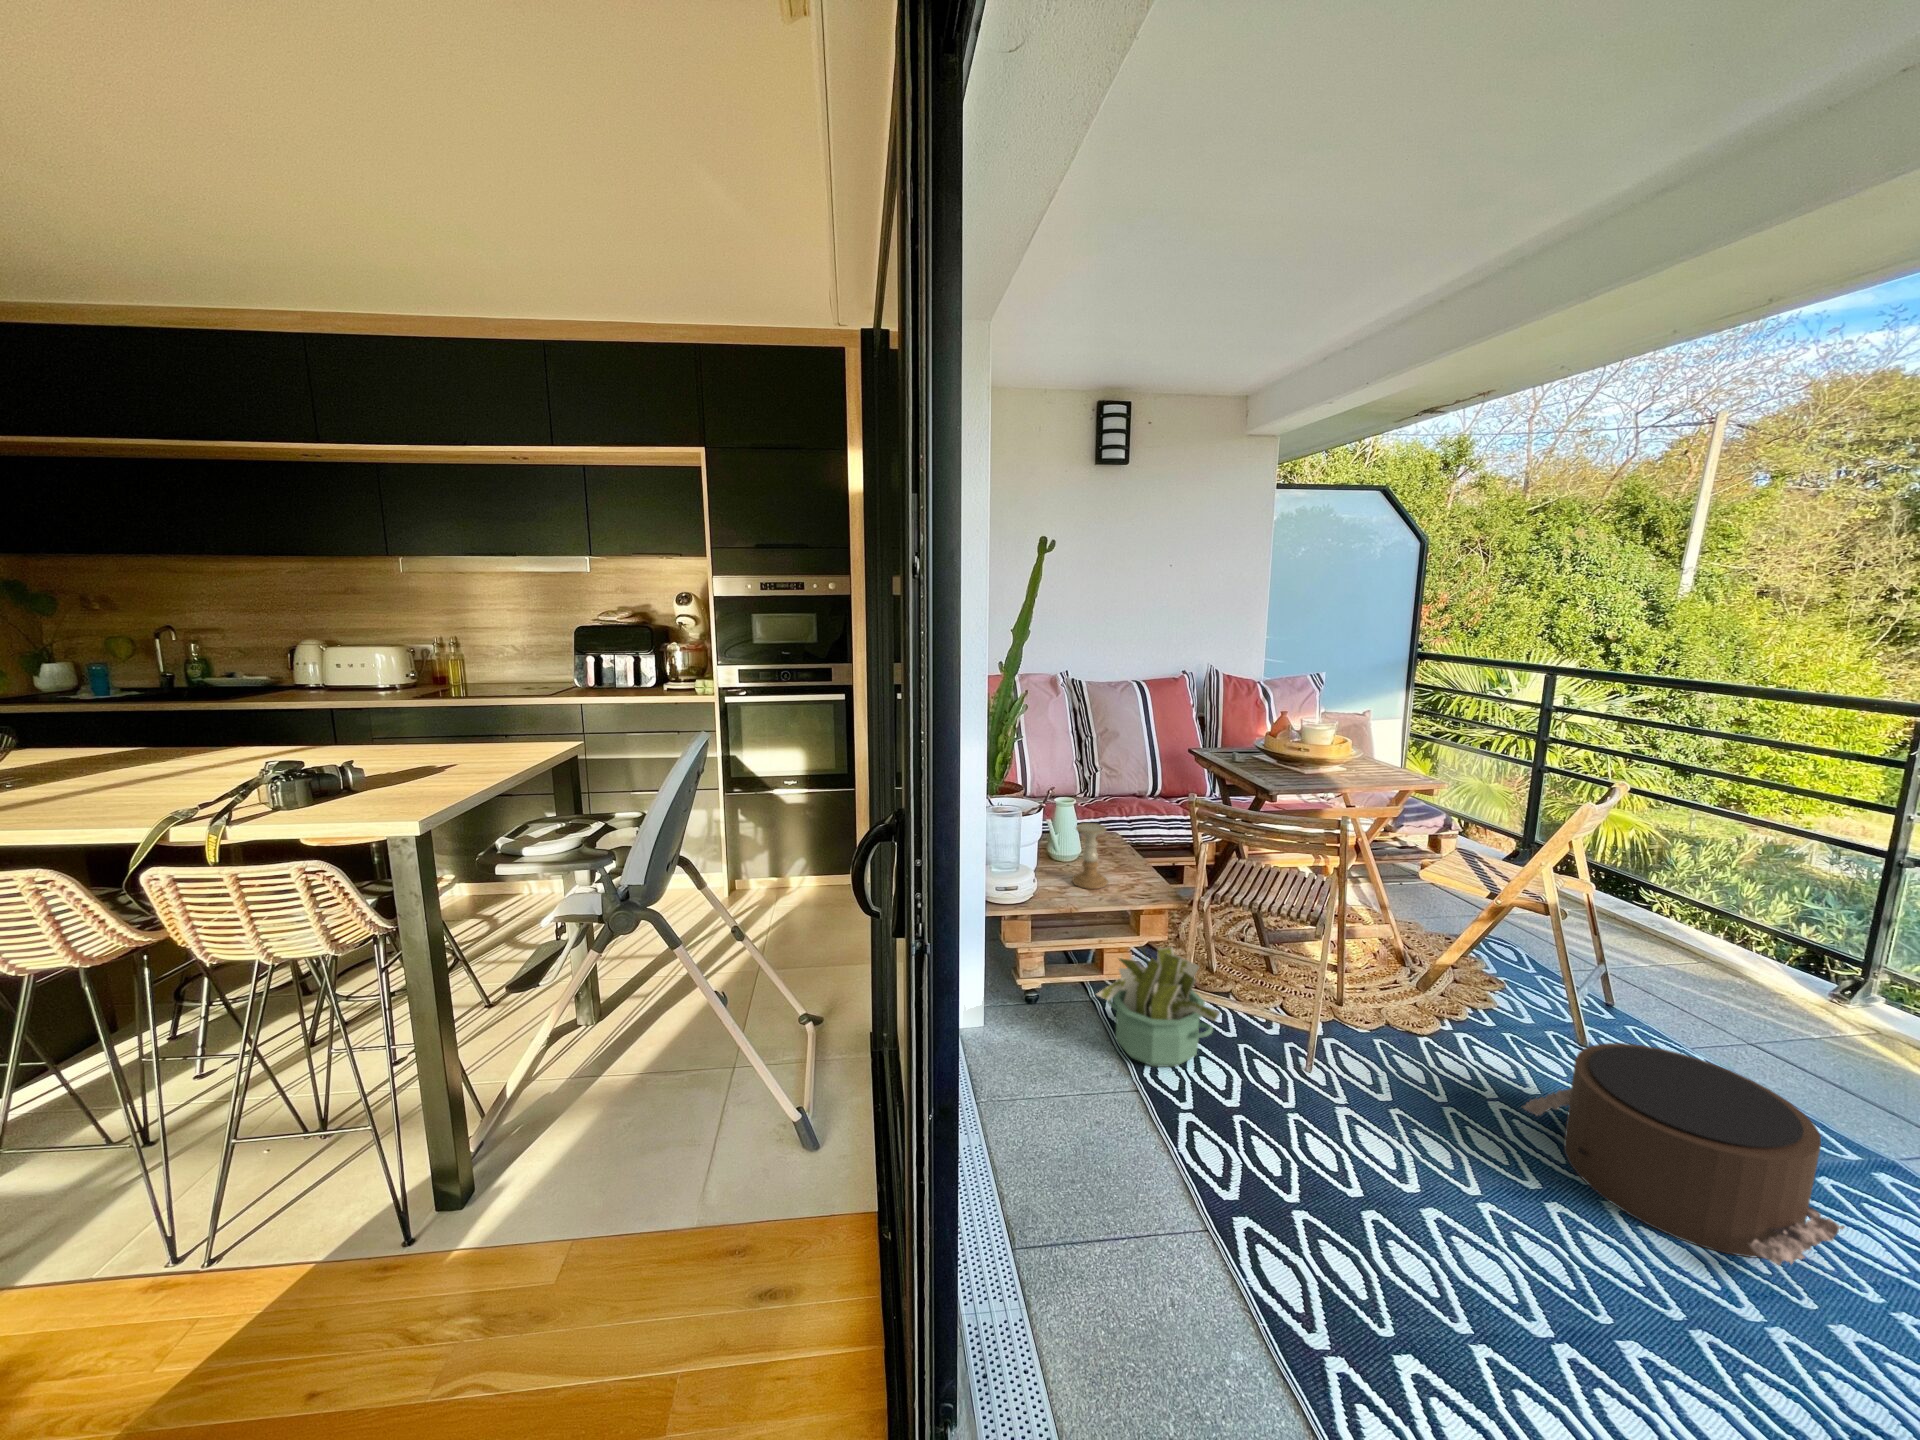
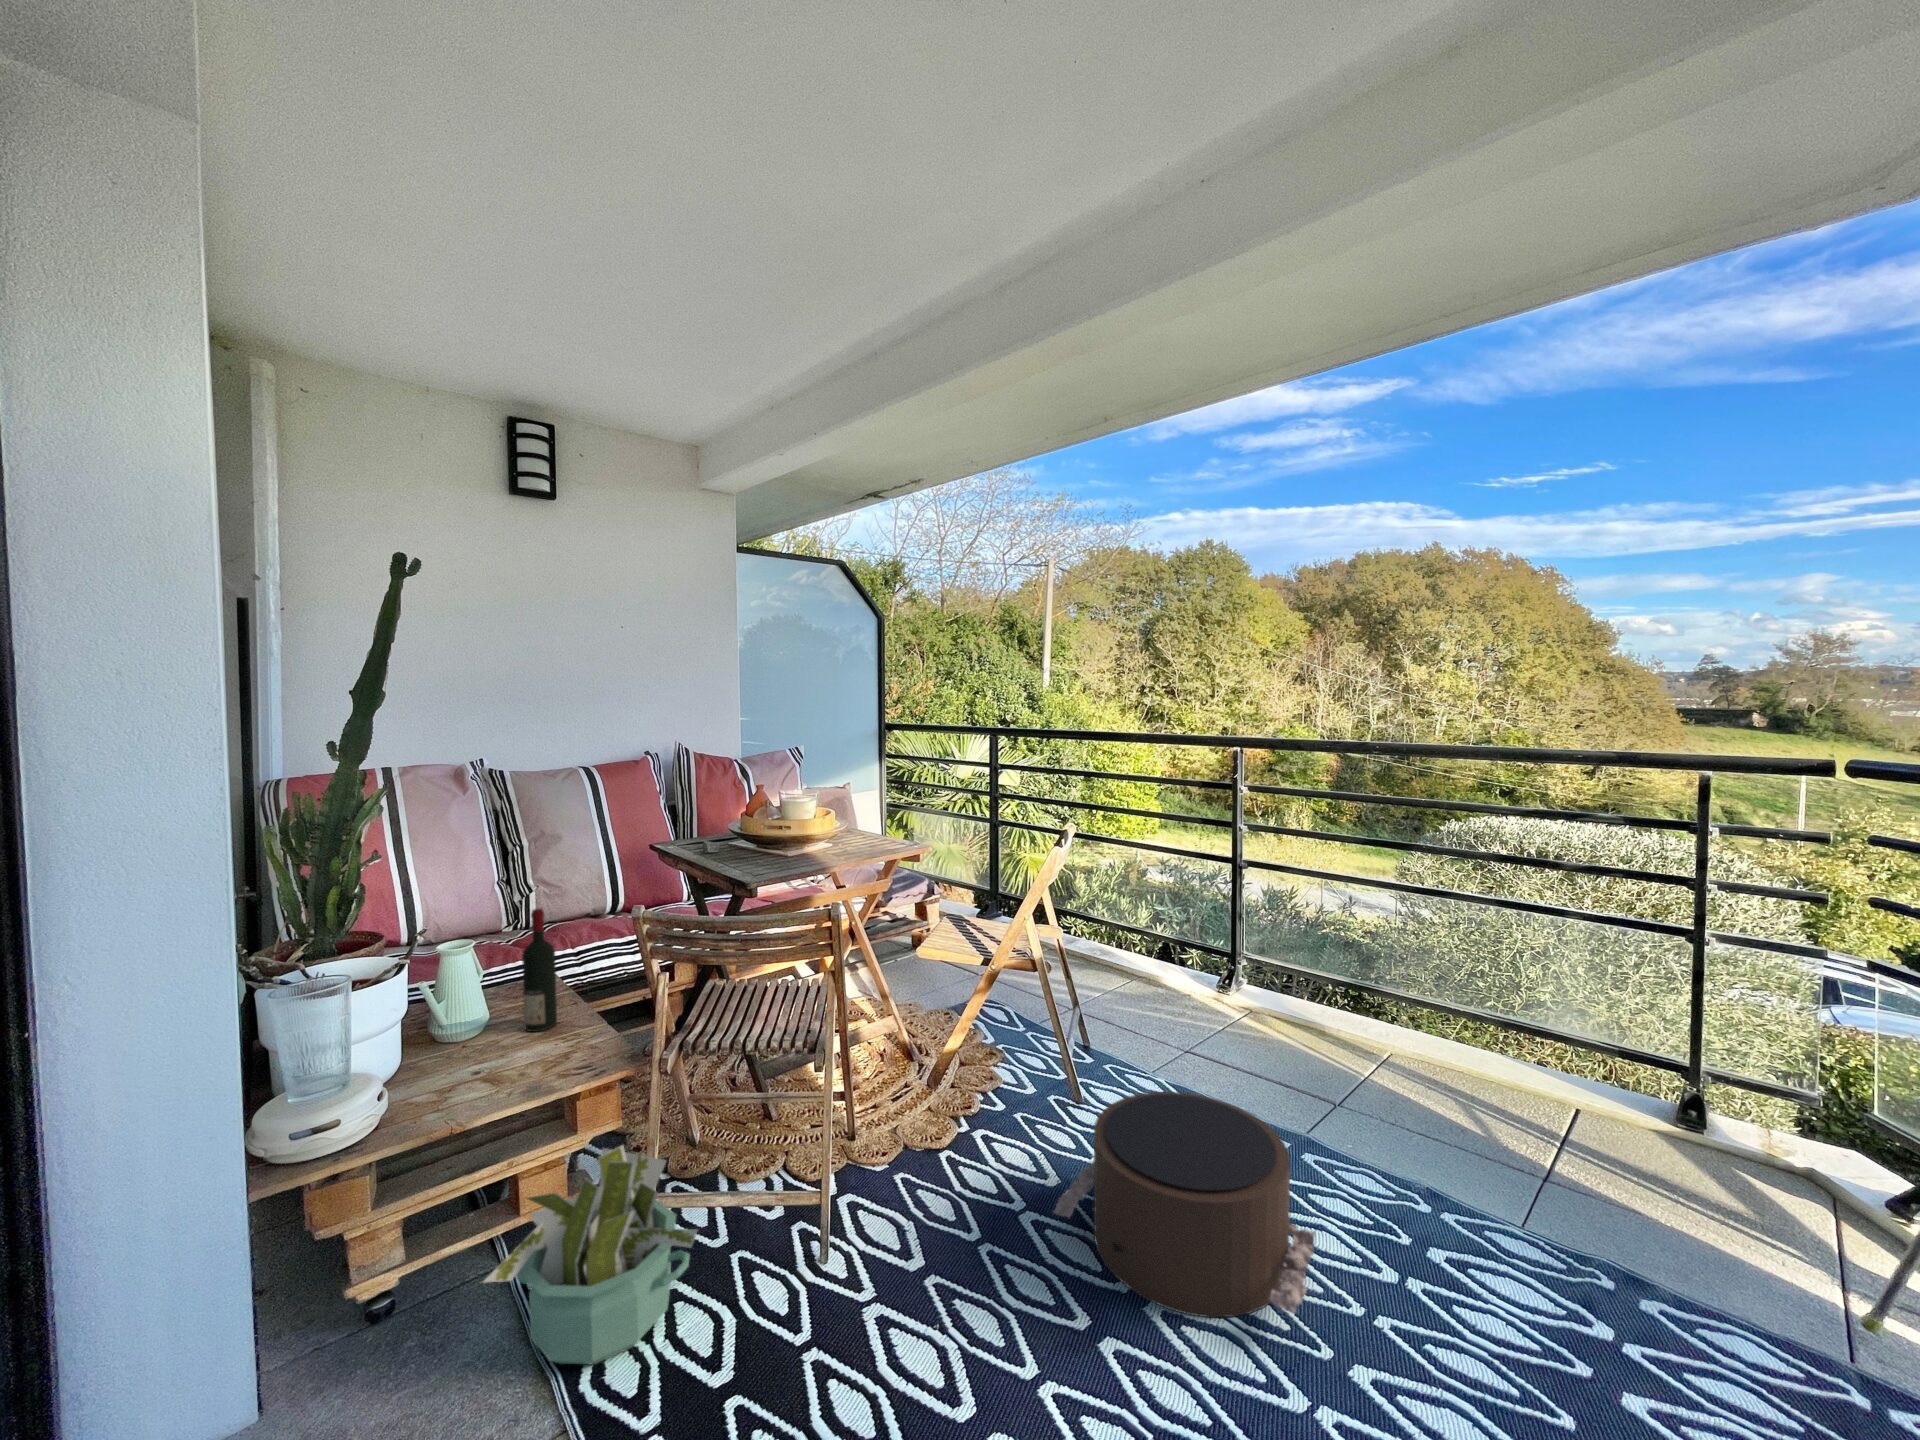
wine bottle: none [1106,785,1128,866] -> present [522,909,557,1032]
candle holder: present [1072,823,1108,889] -> none [455,975,520,1085]

